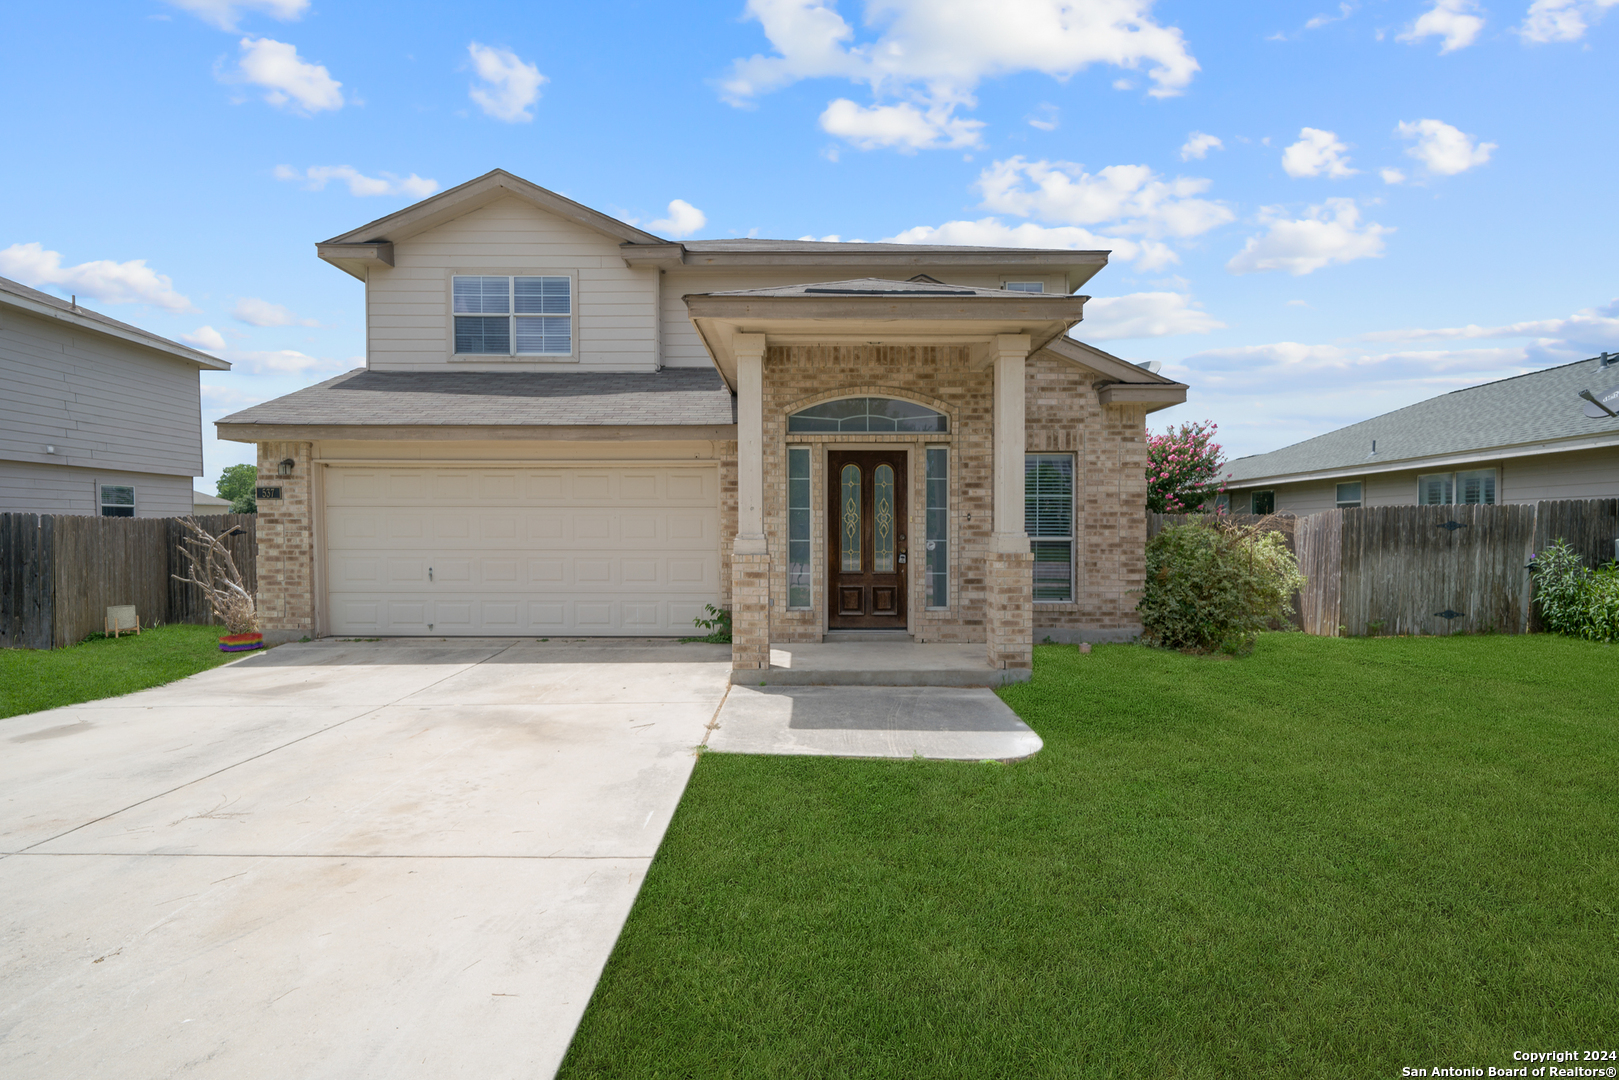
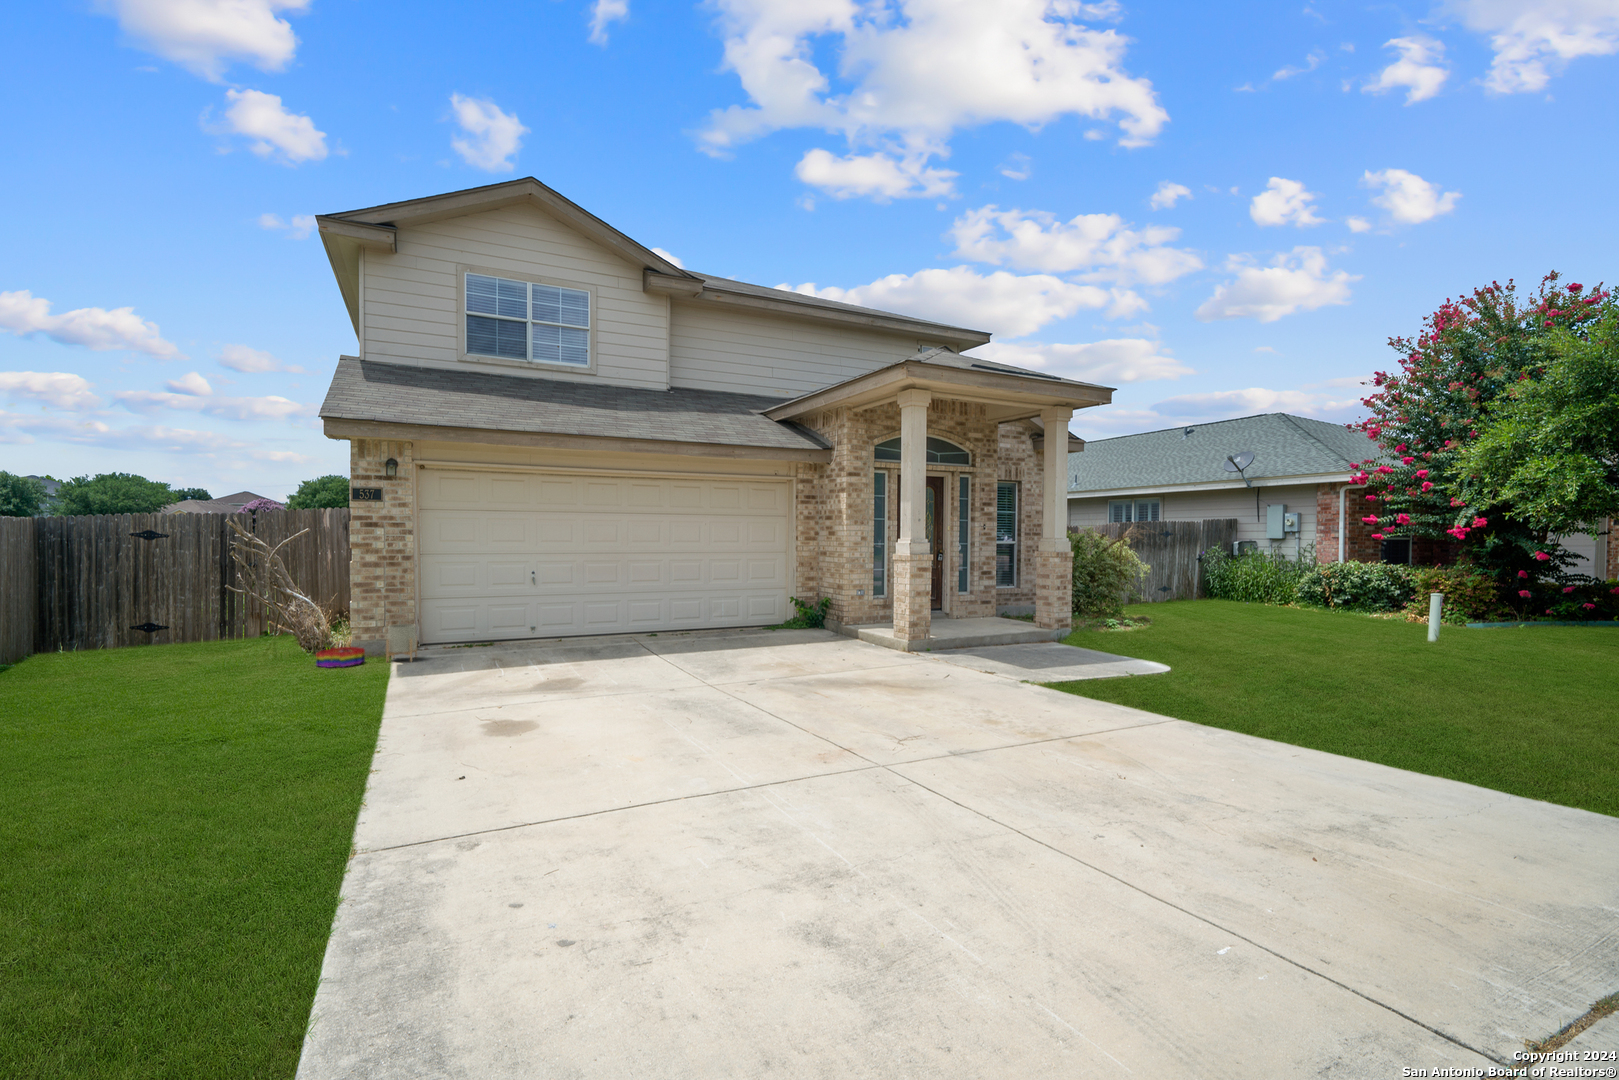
planter: present [105,605,140,638] -> present [386,624,417,661]

